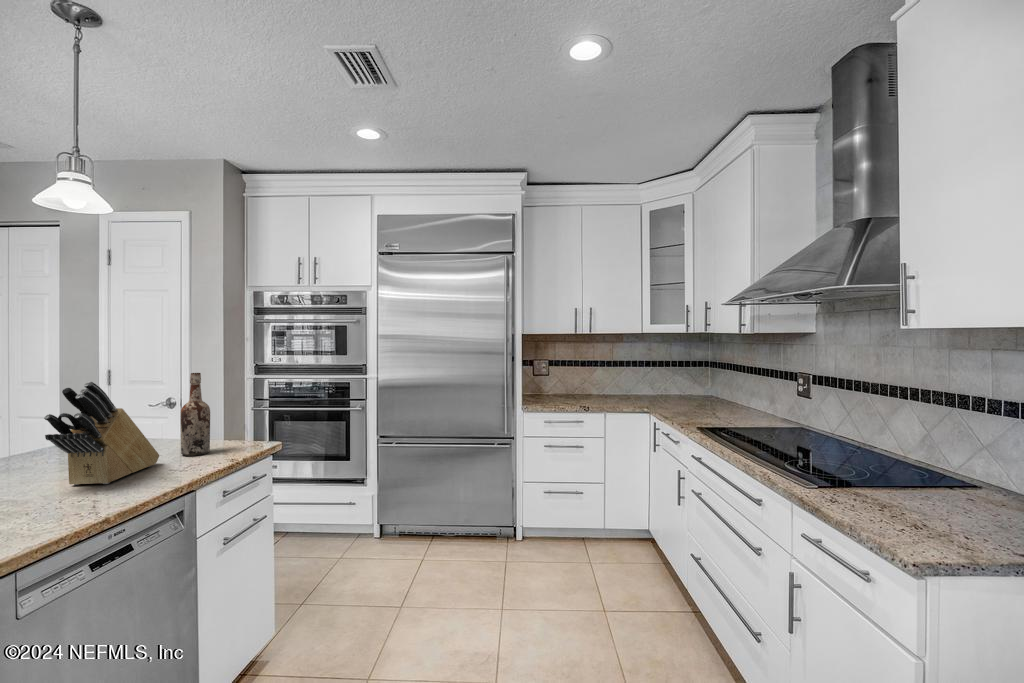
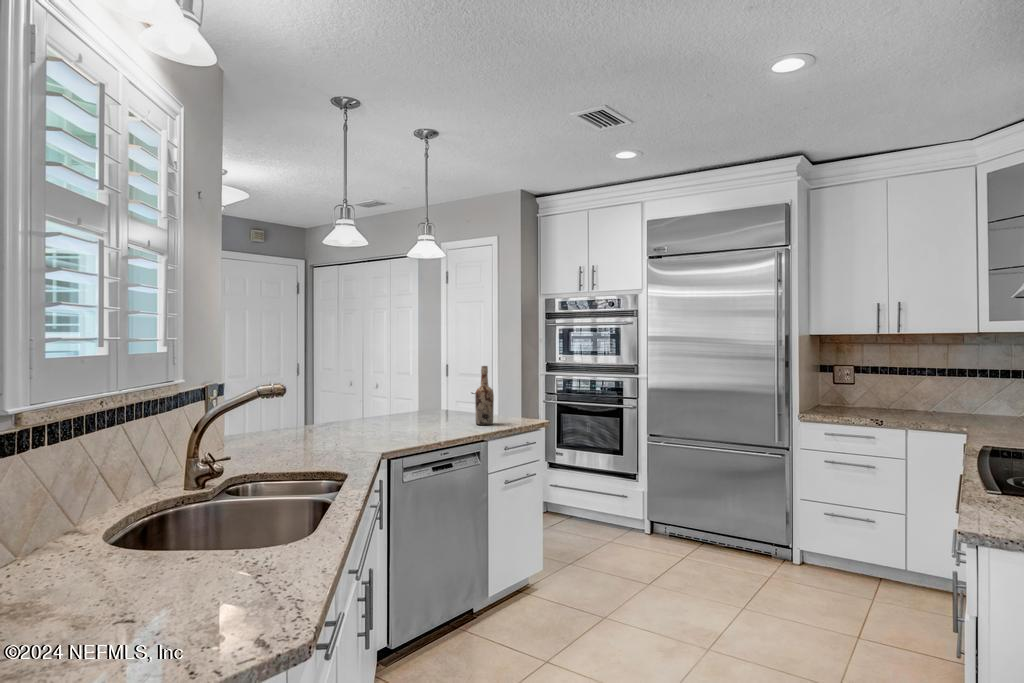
knife block: present [44,381,159,485] -> none [400,368,461,434]

